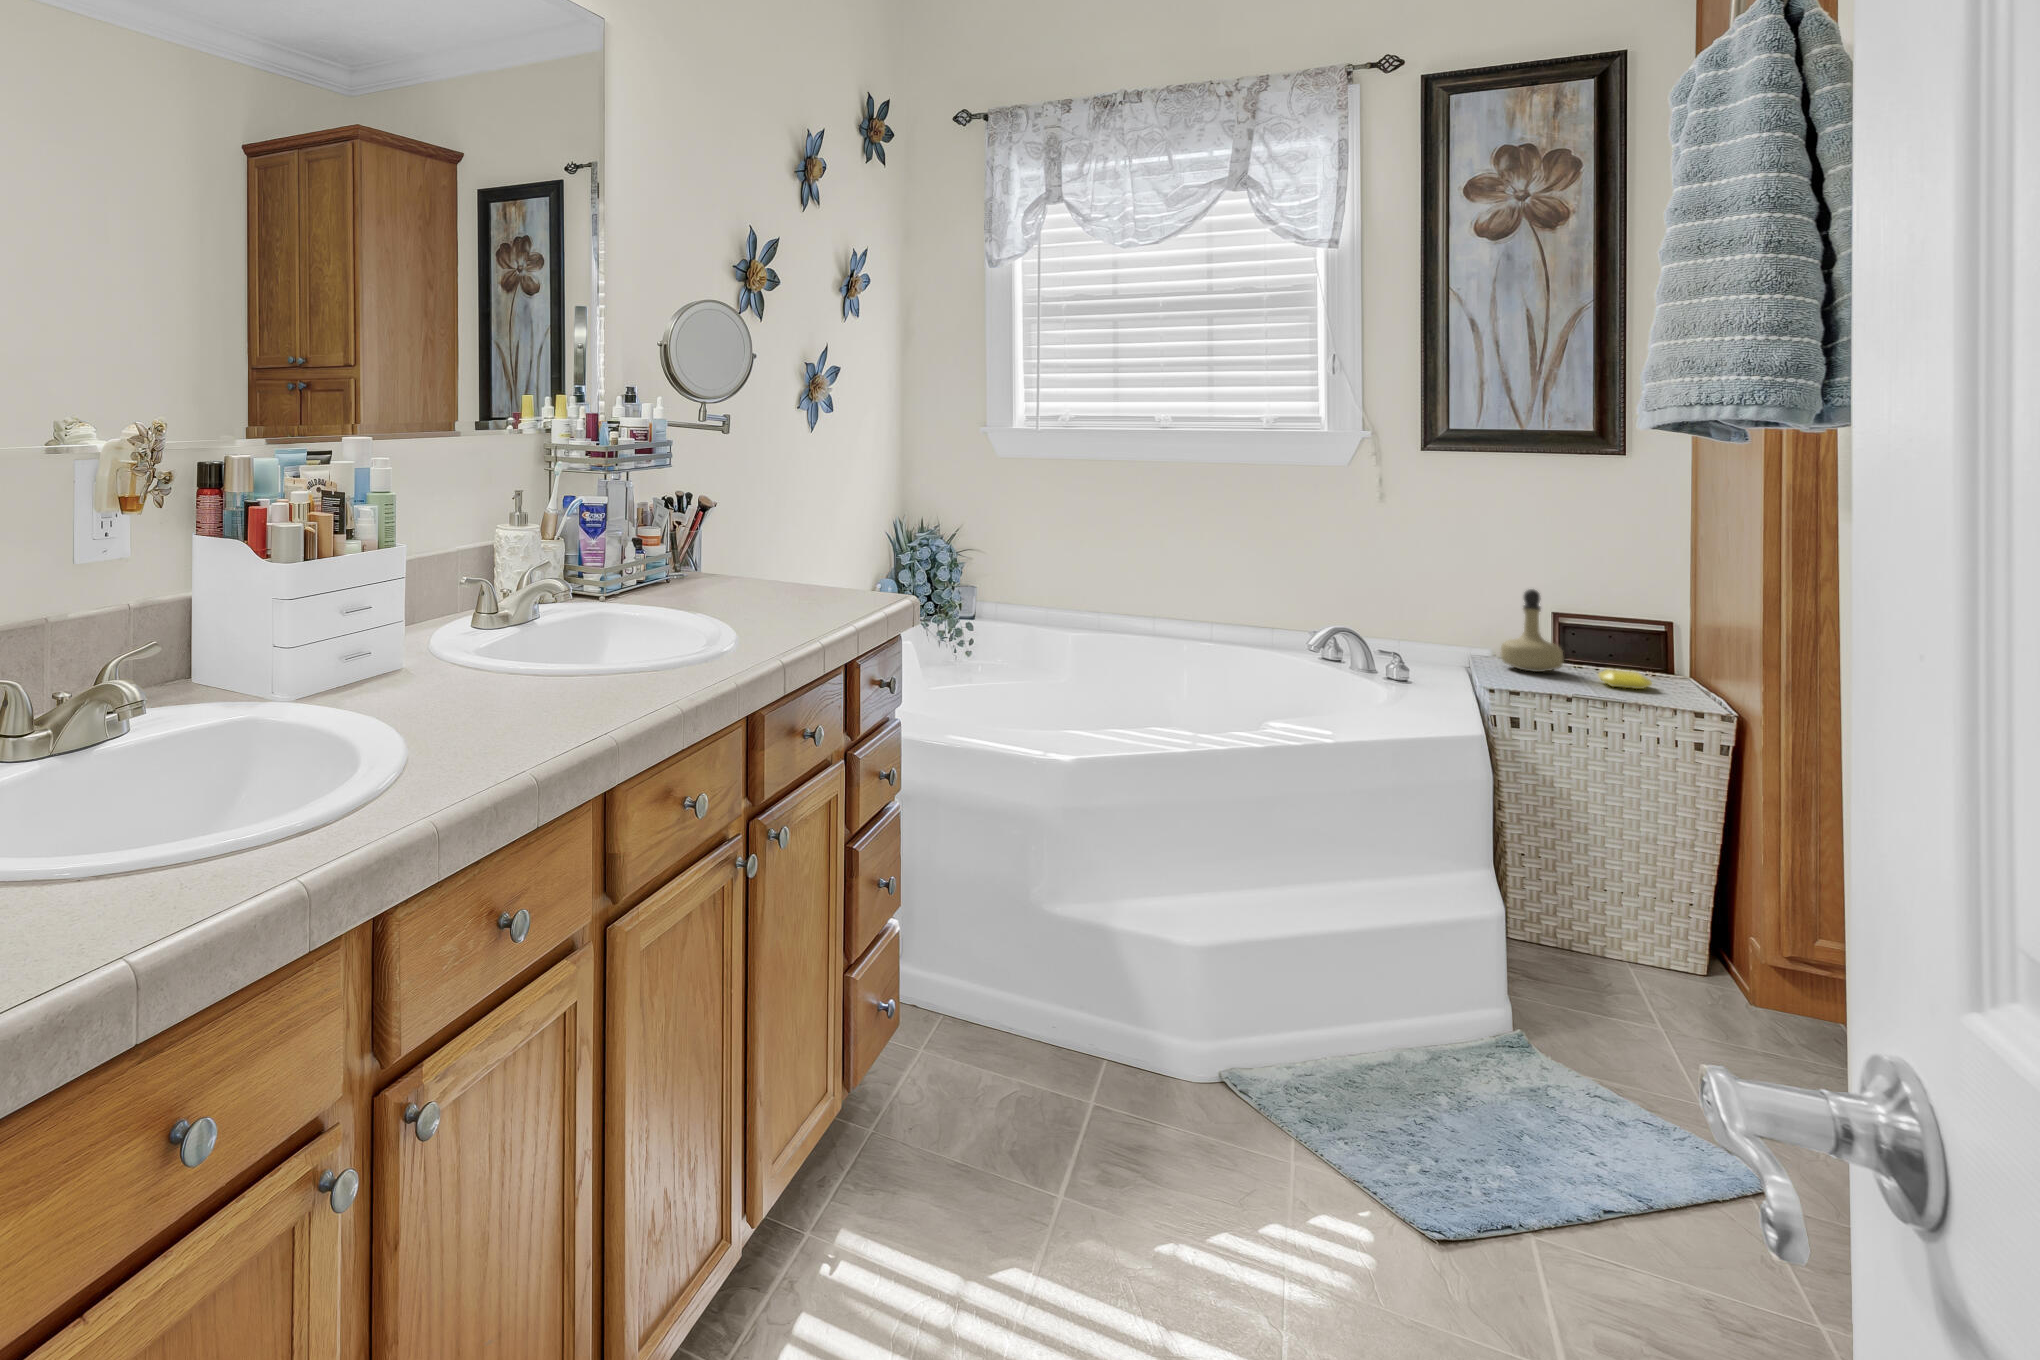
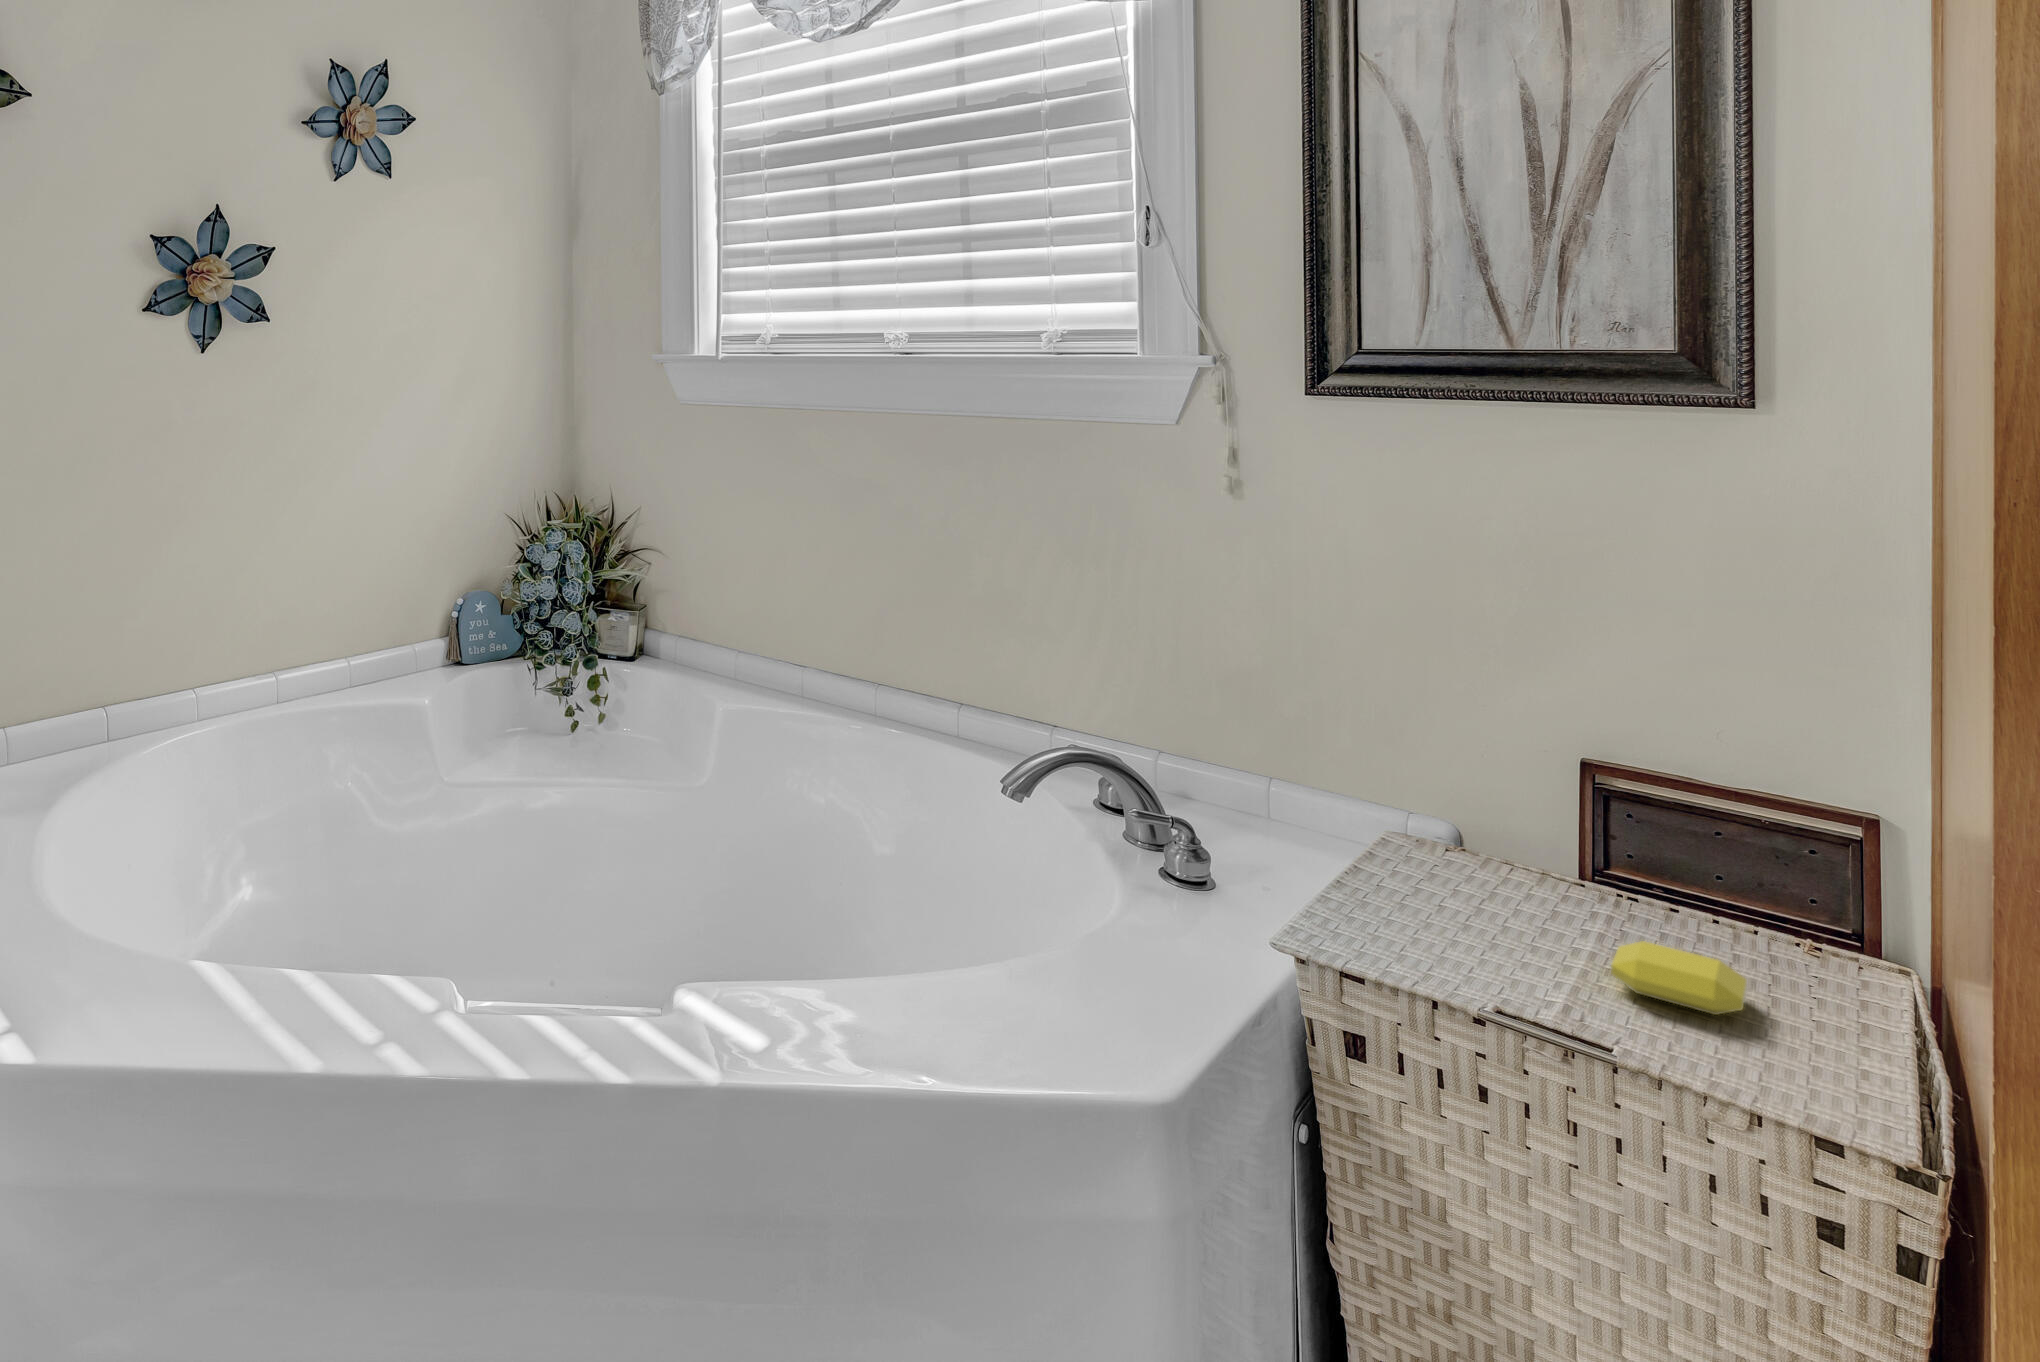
perfume bottle: present [1500,589,1564,672] -> none [1415,718,1559,915]

